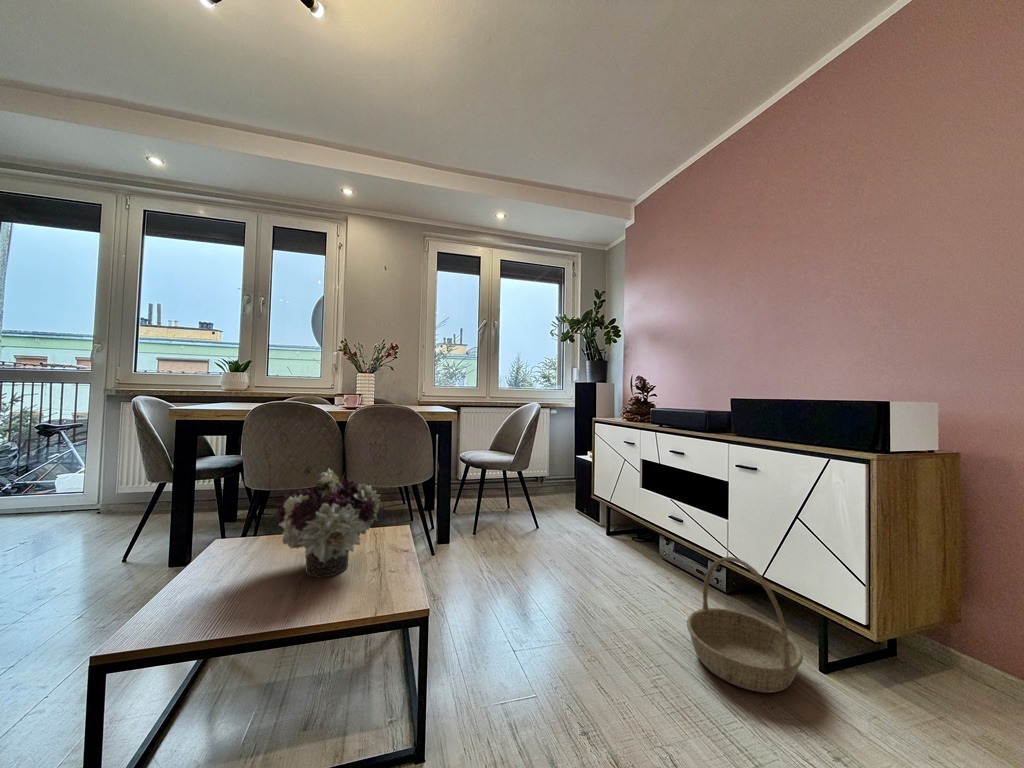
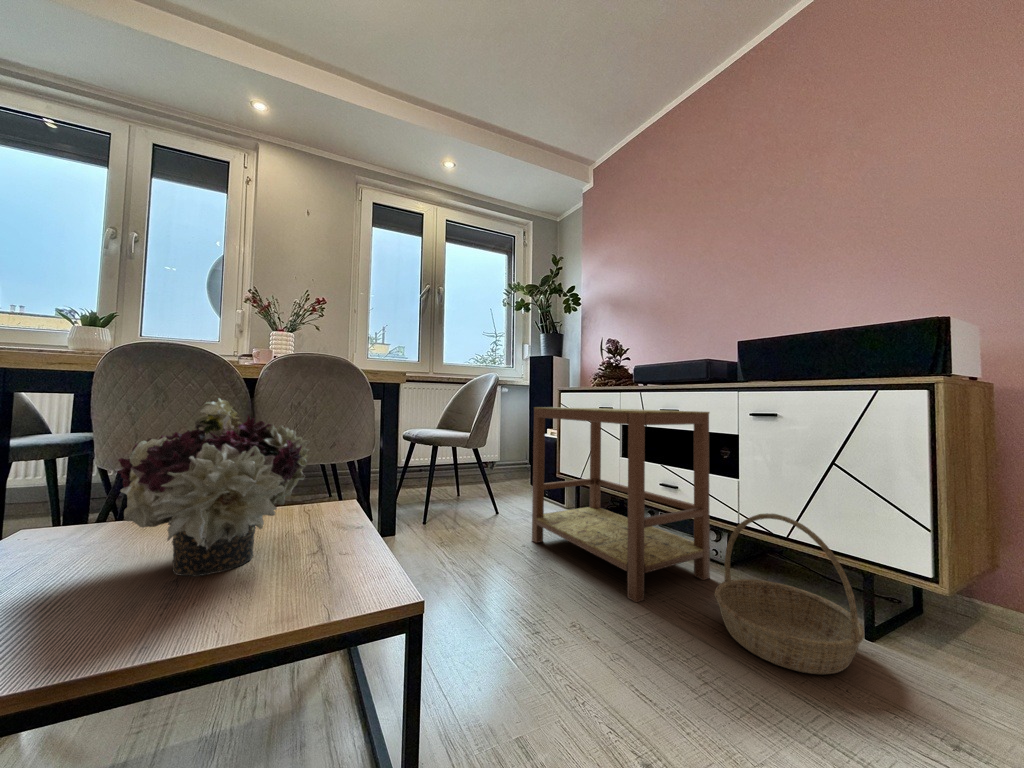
side table: none [559,443,706,618] -> present [532,407,710,602]

